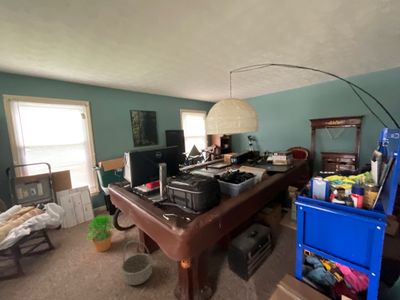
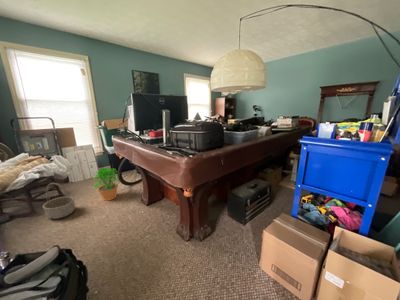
basket: present [121,240,153,285] -> present [43,183,75,219]

